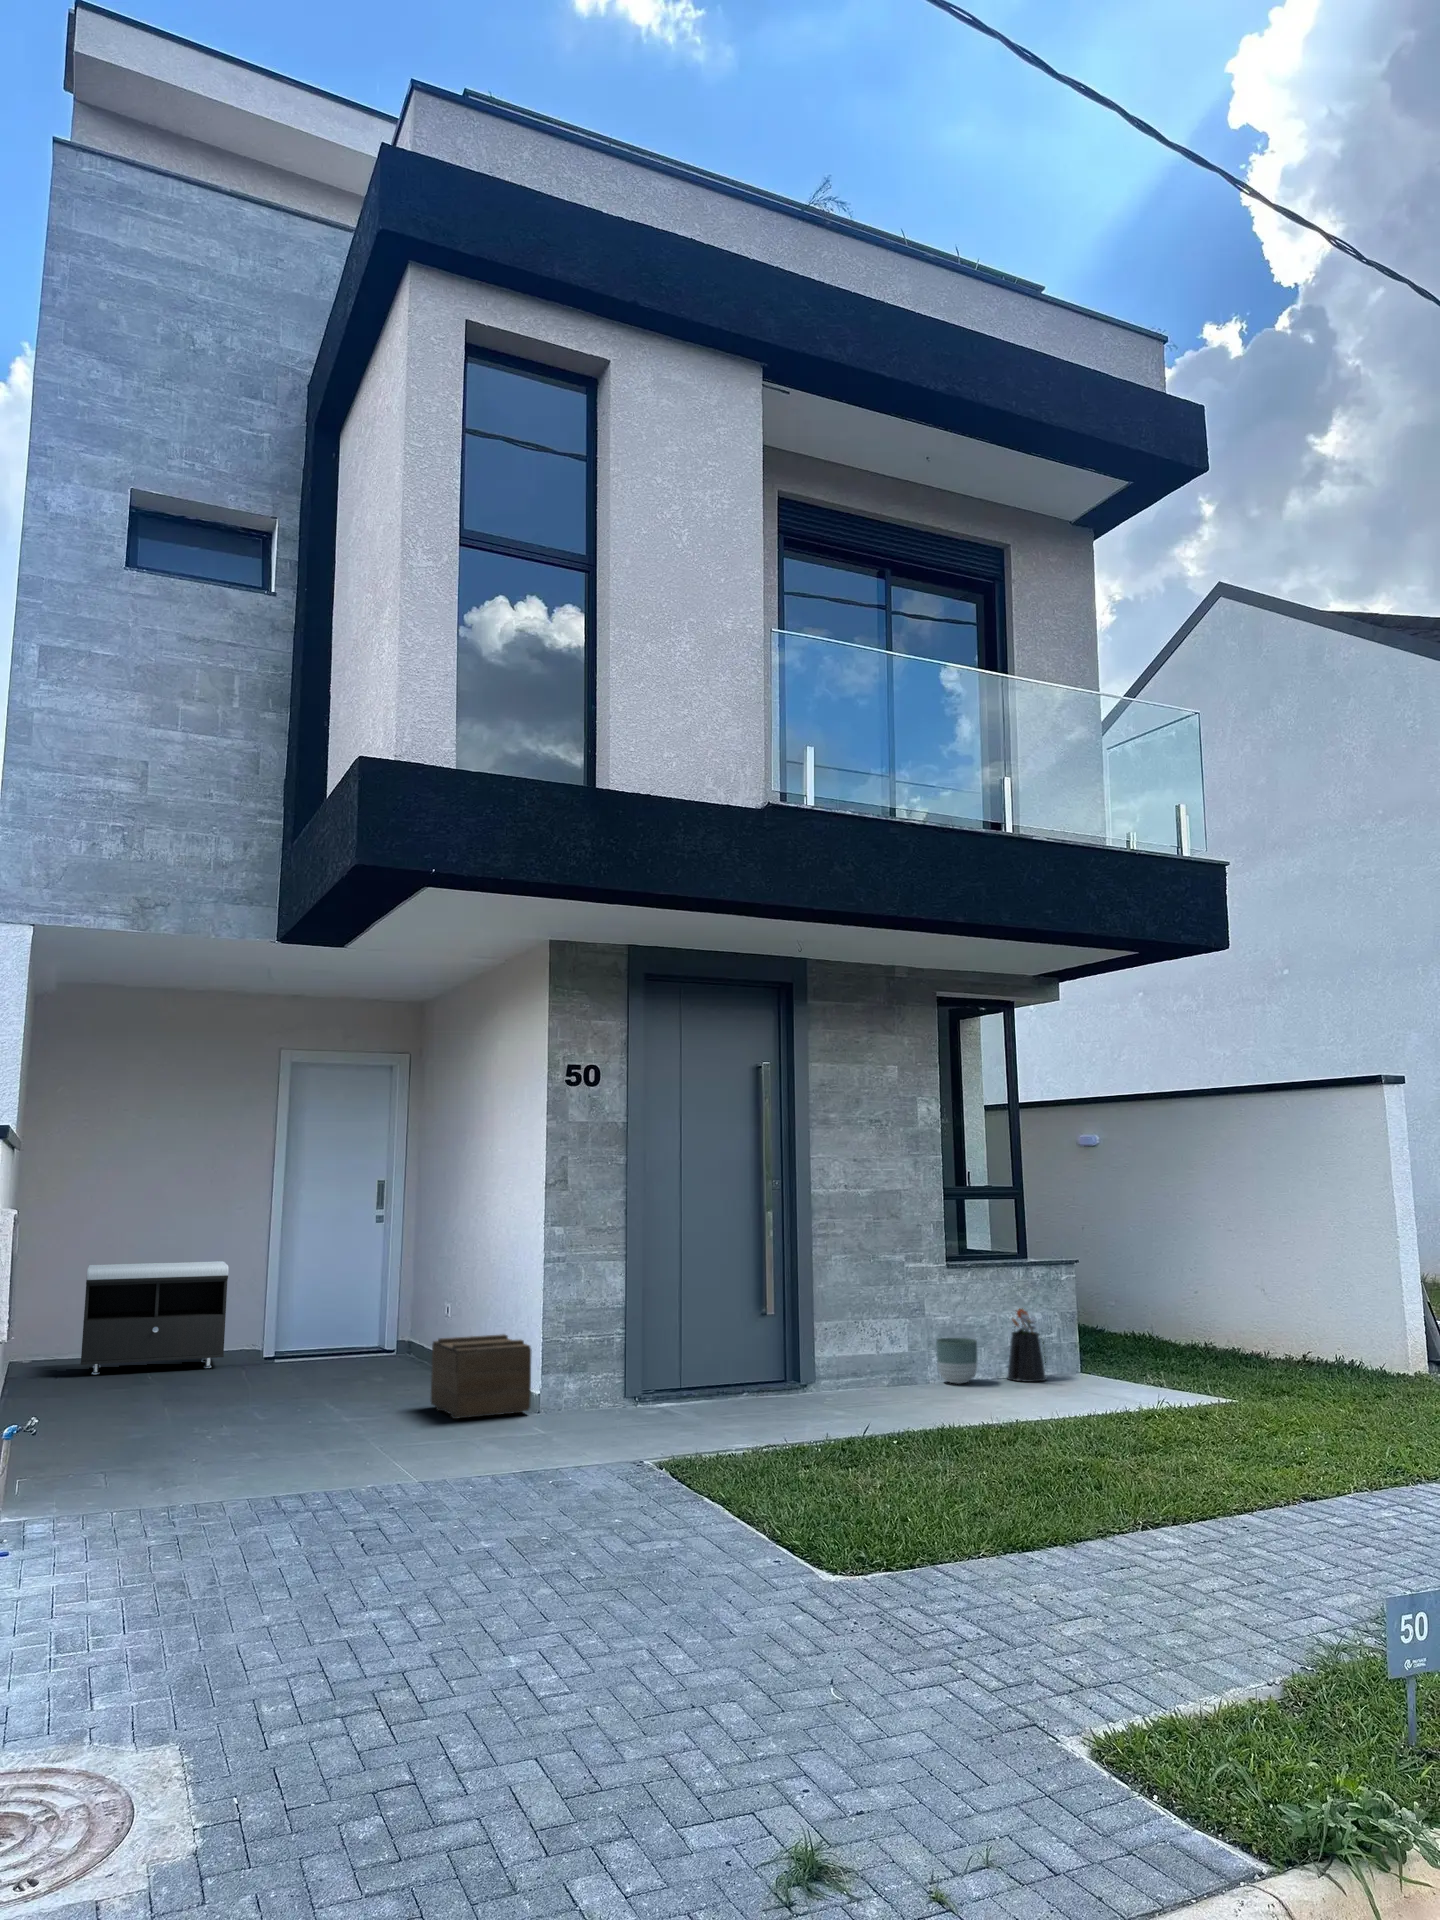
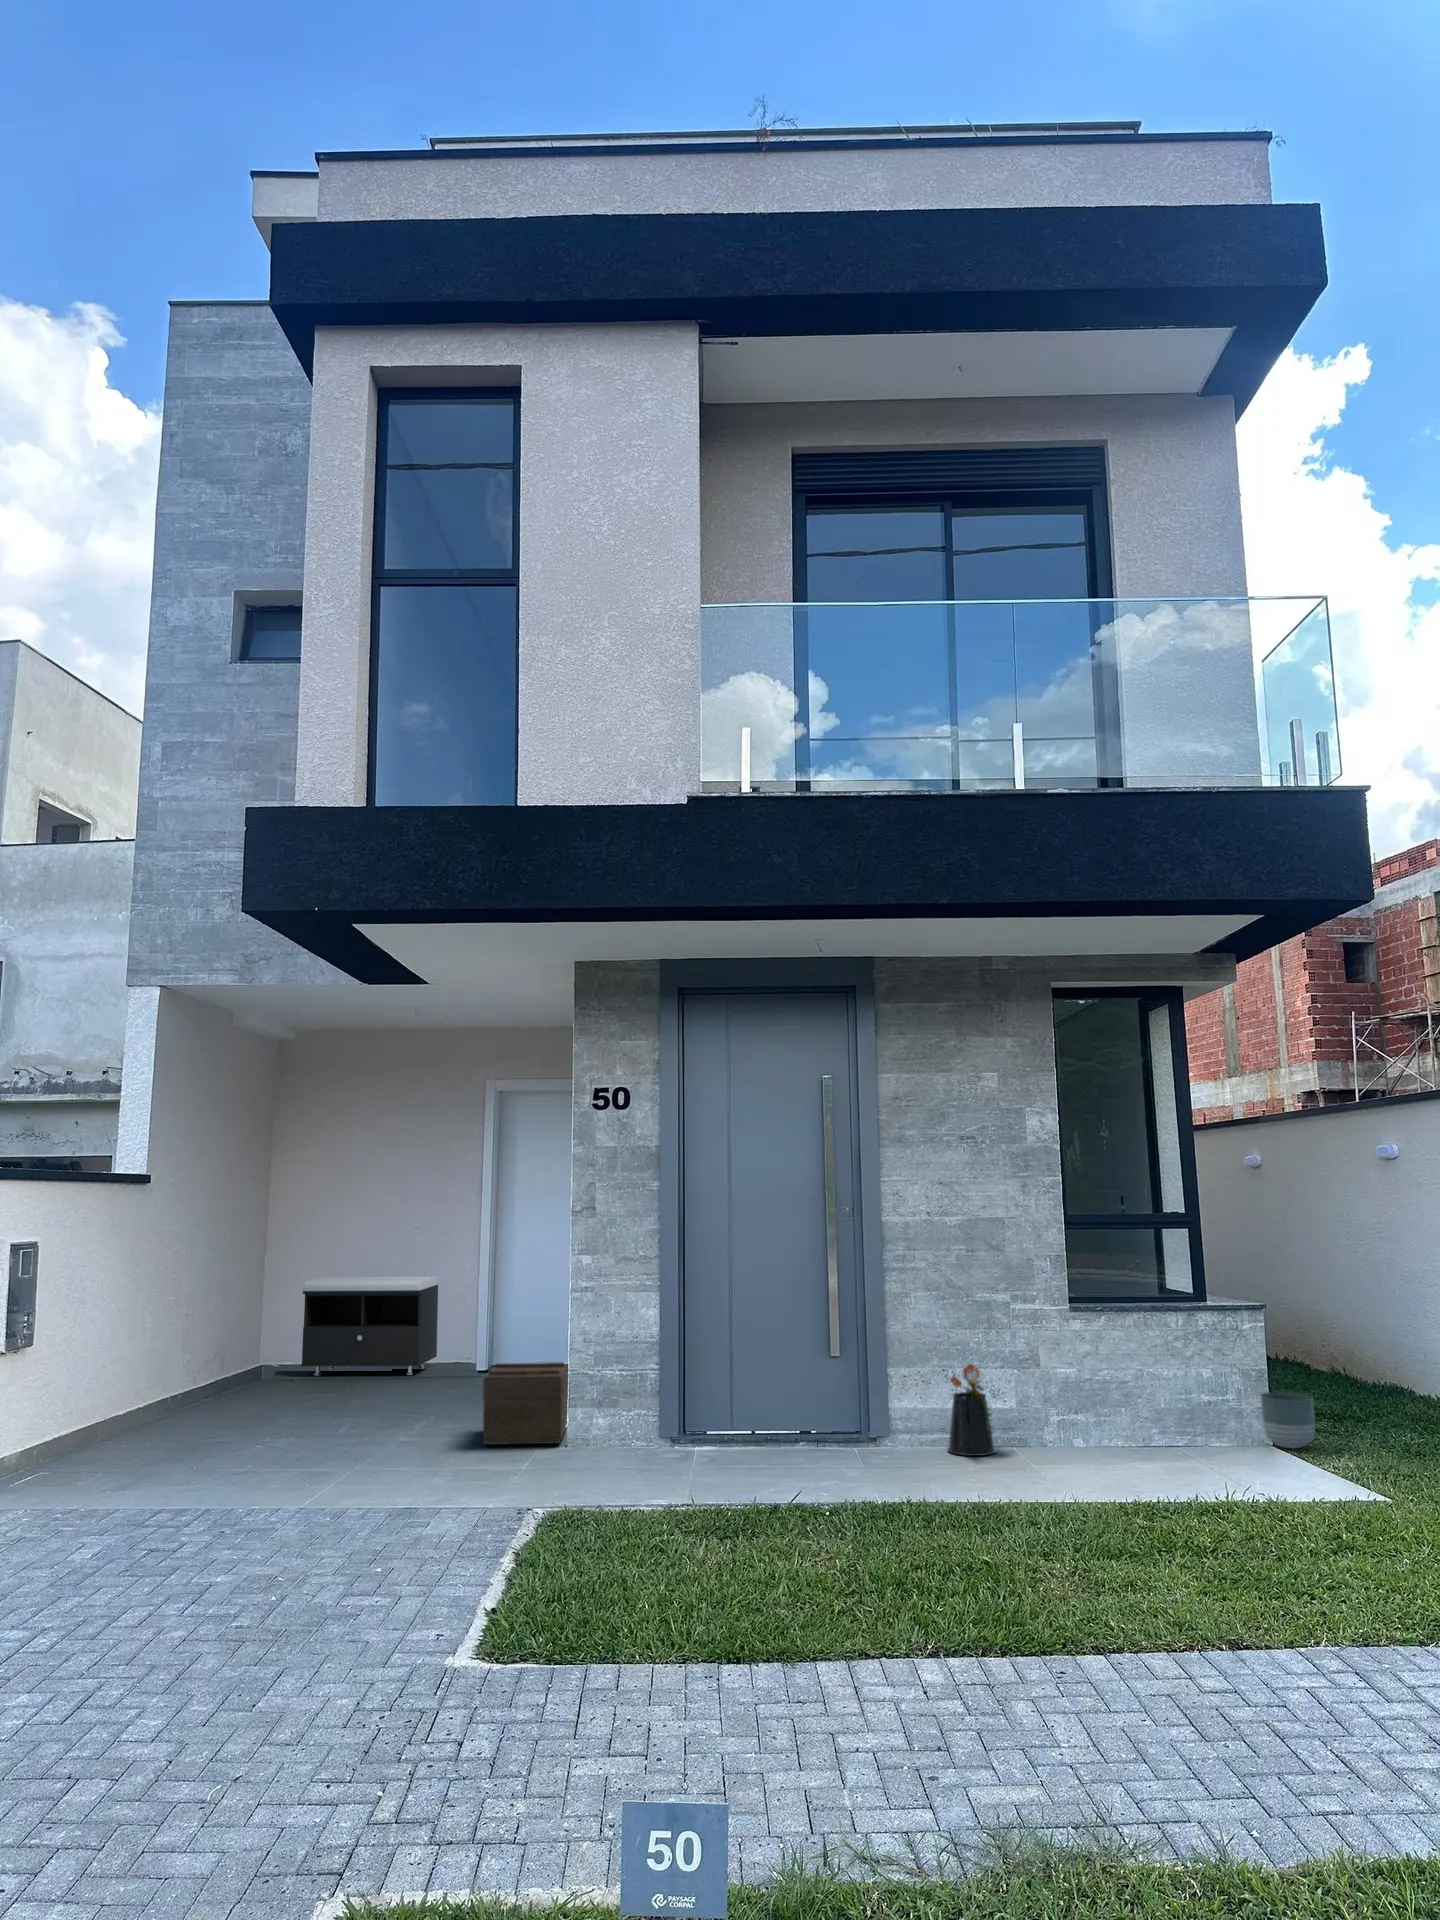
watering can: present [1007,1309,1047,1382] -> present [947,1364,996,1456]
planter: present [936,1338,977,1384] -> present [1261,1392,1315,1448]

